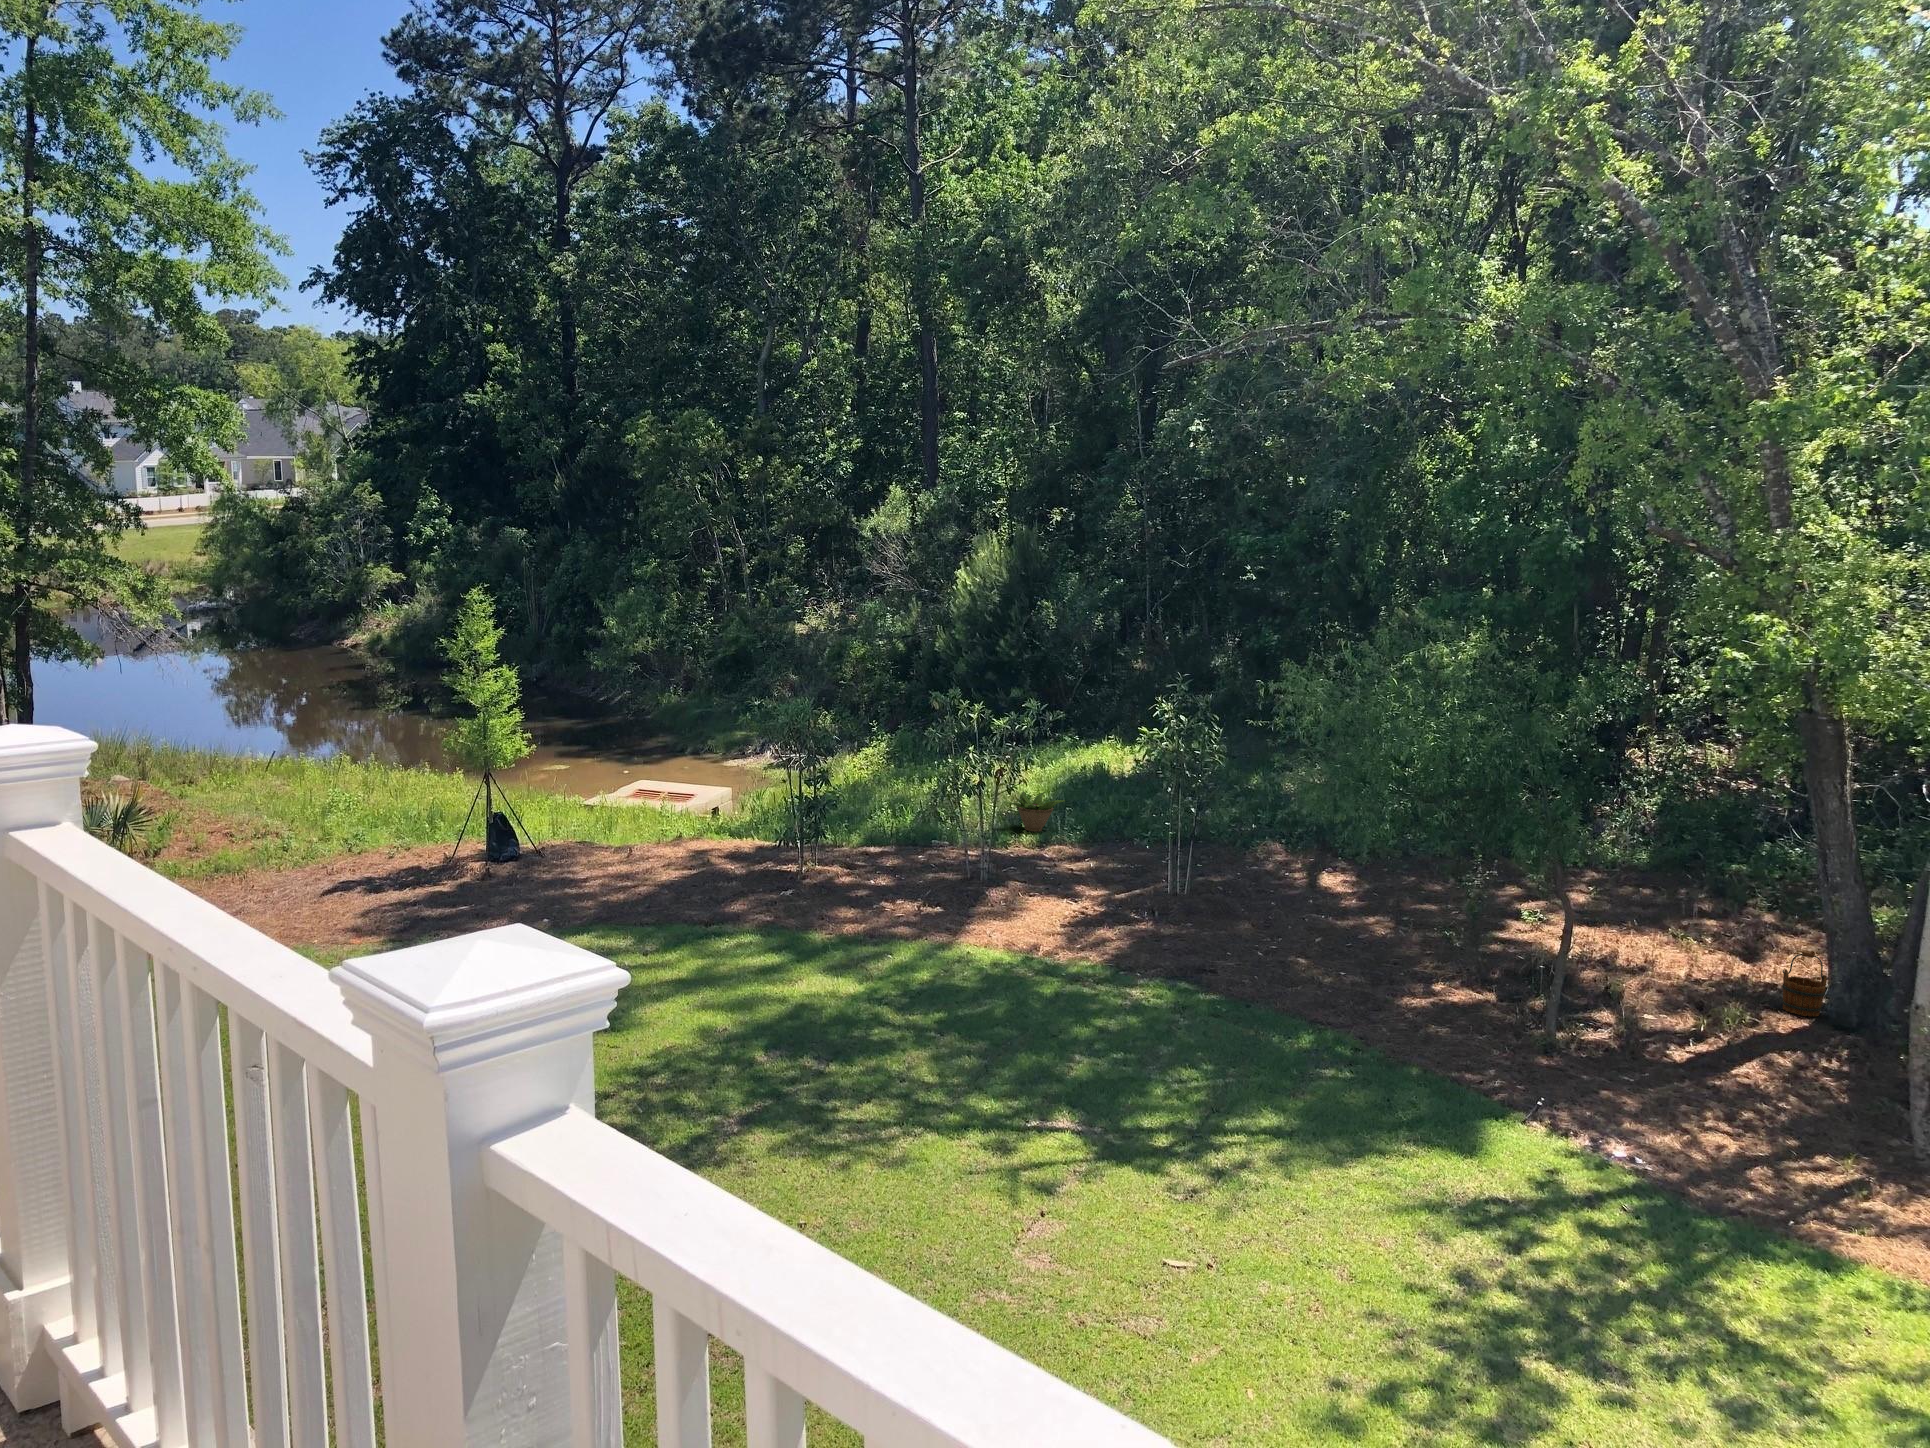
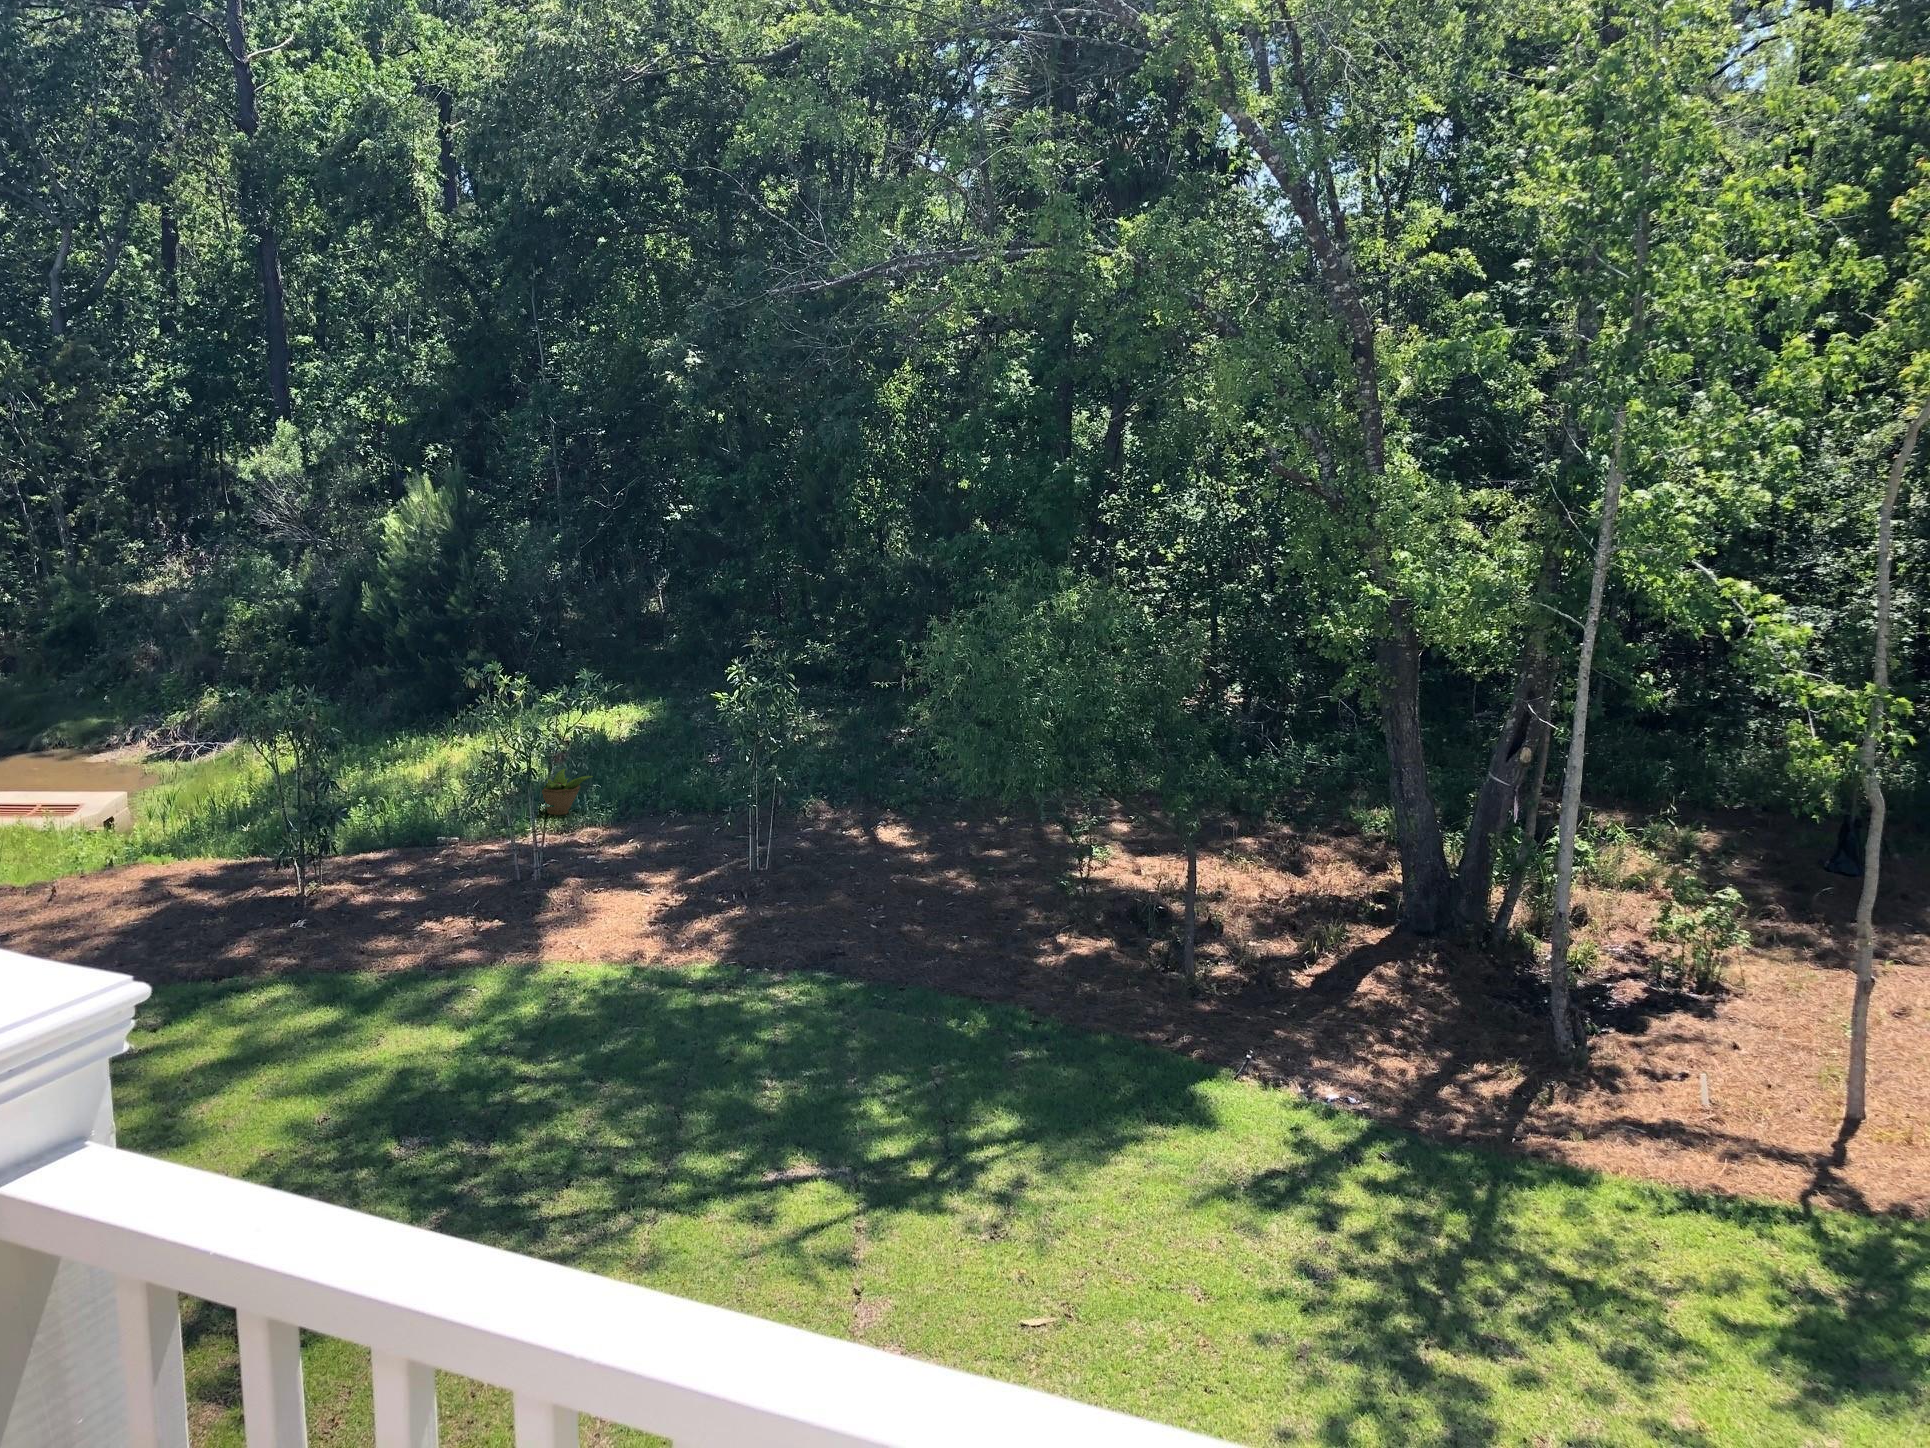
wooden bucket: present [1782,952,1829,1016] -> none [1360,866,1398,926]

